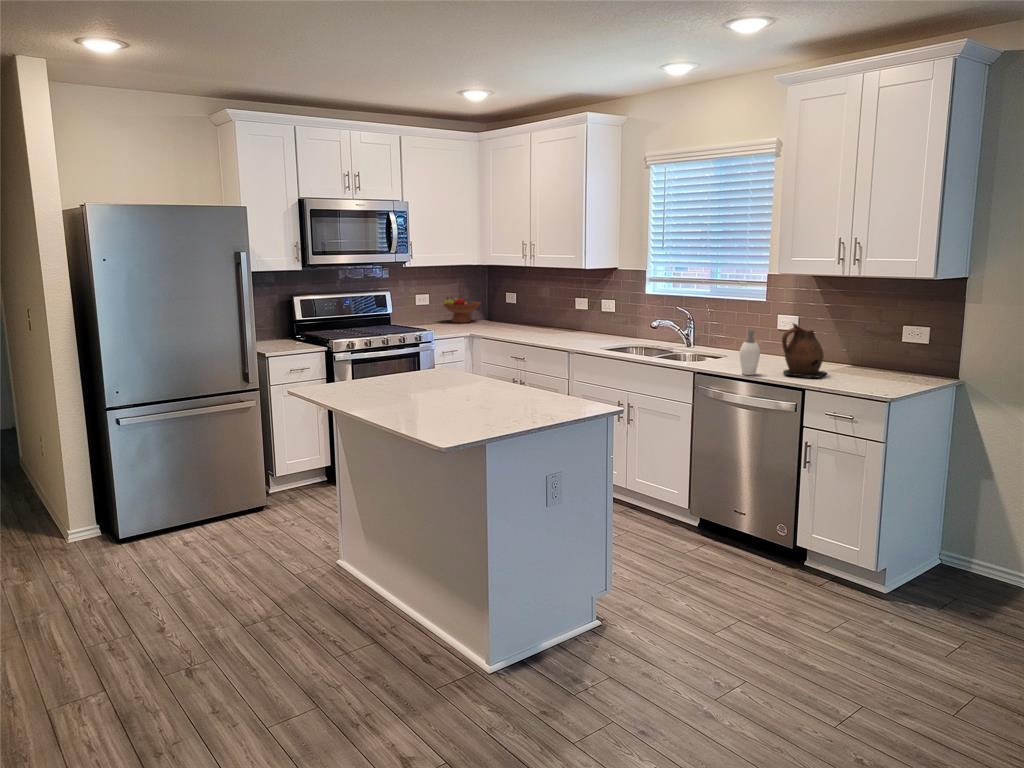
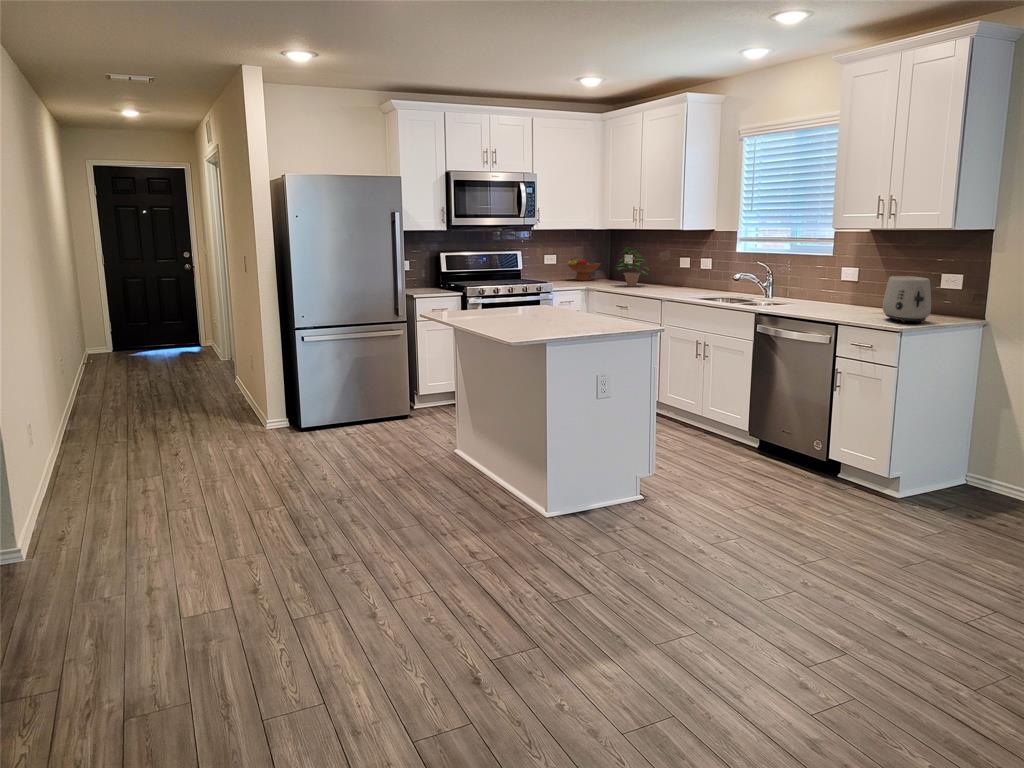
potted plant: none [502,287,545,332] -> present [619,249,647,287]
ceramic pitcher: present [782,323,827,378] -> none [829,268,872,315]
soap dispenser: present [740,329,760,375] -> none [791,273,817,313]
toaster: none [848,334,909,391] -> present [883,276,931,323]

